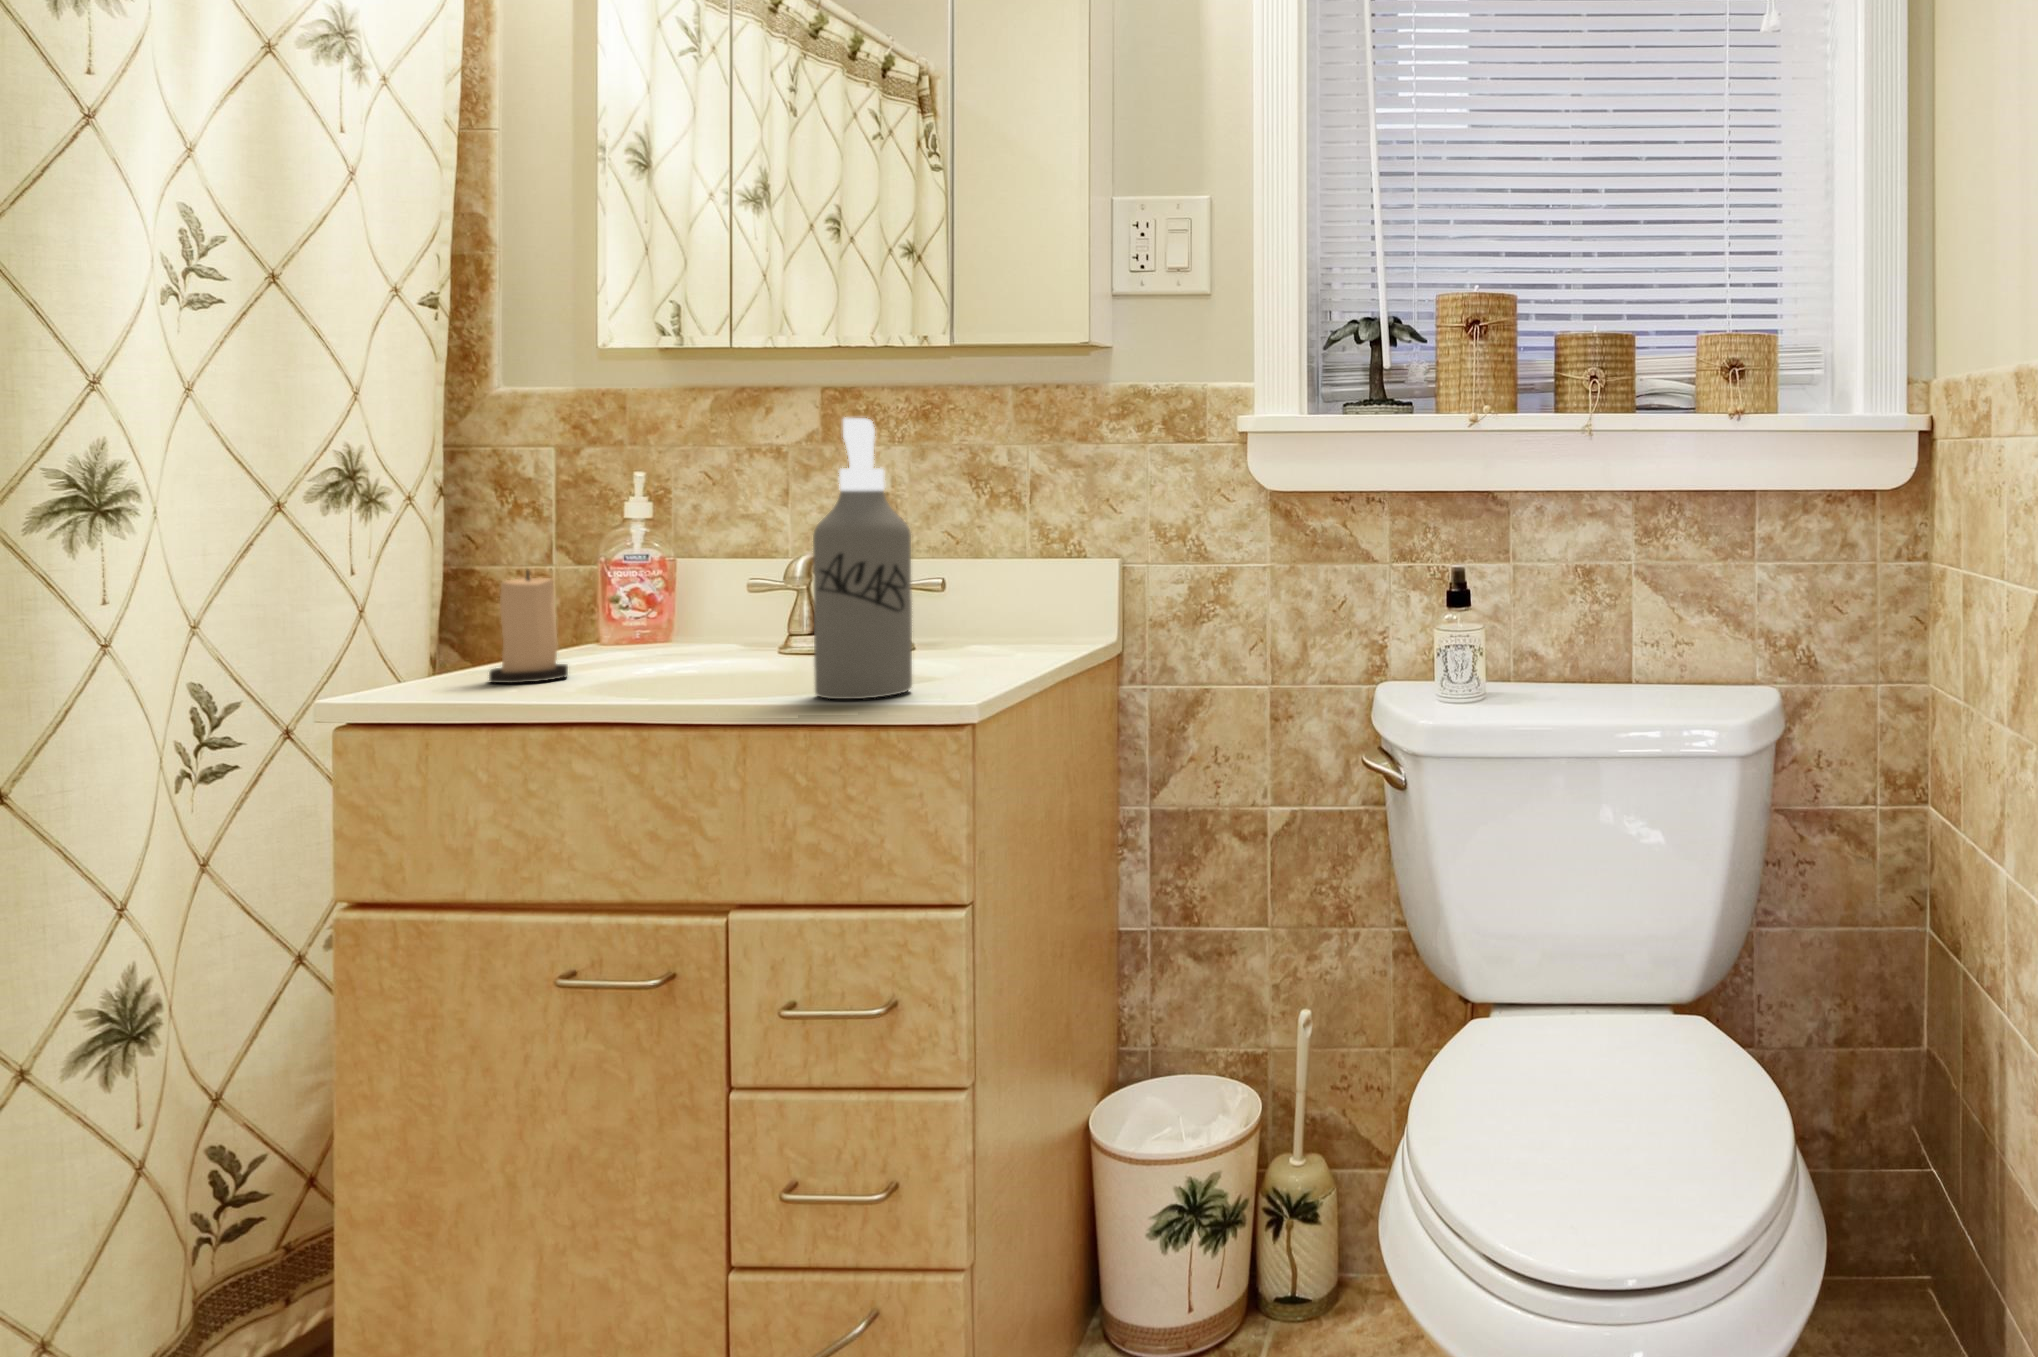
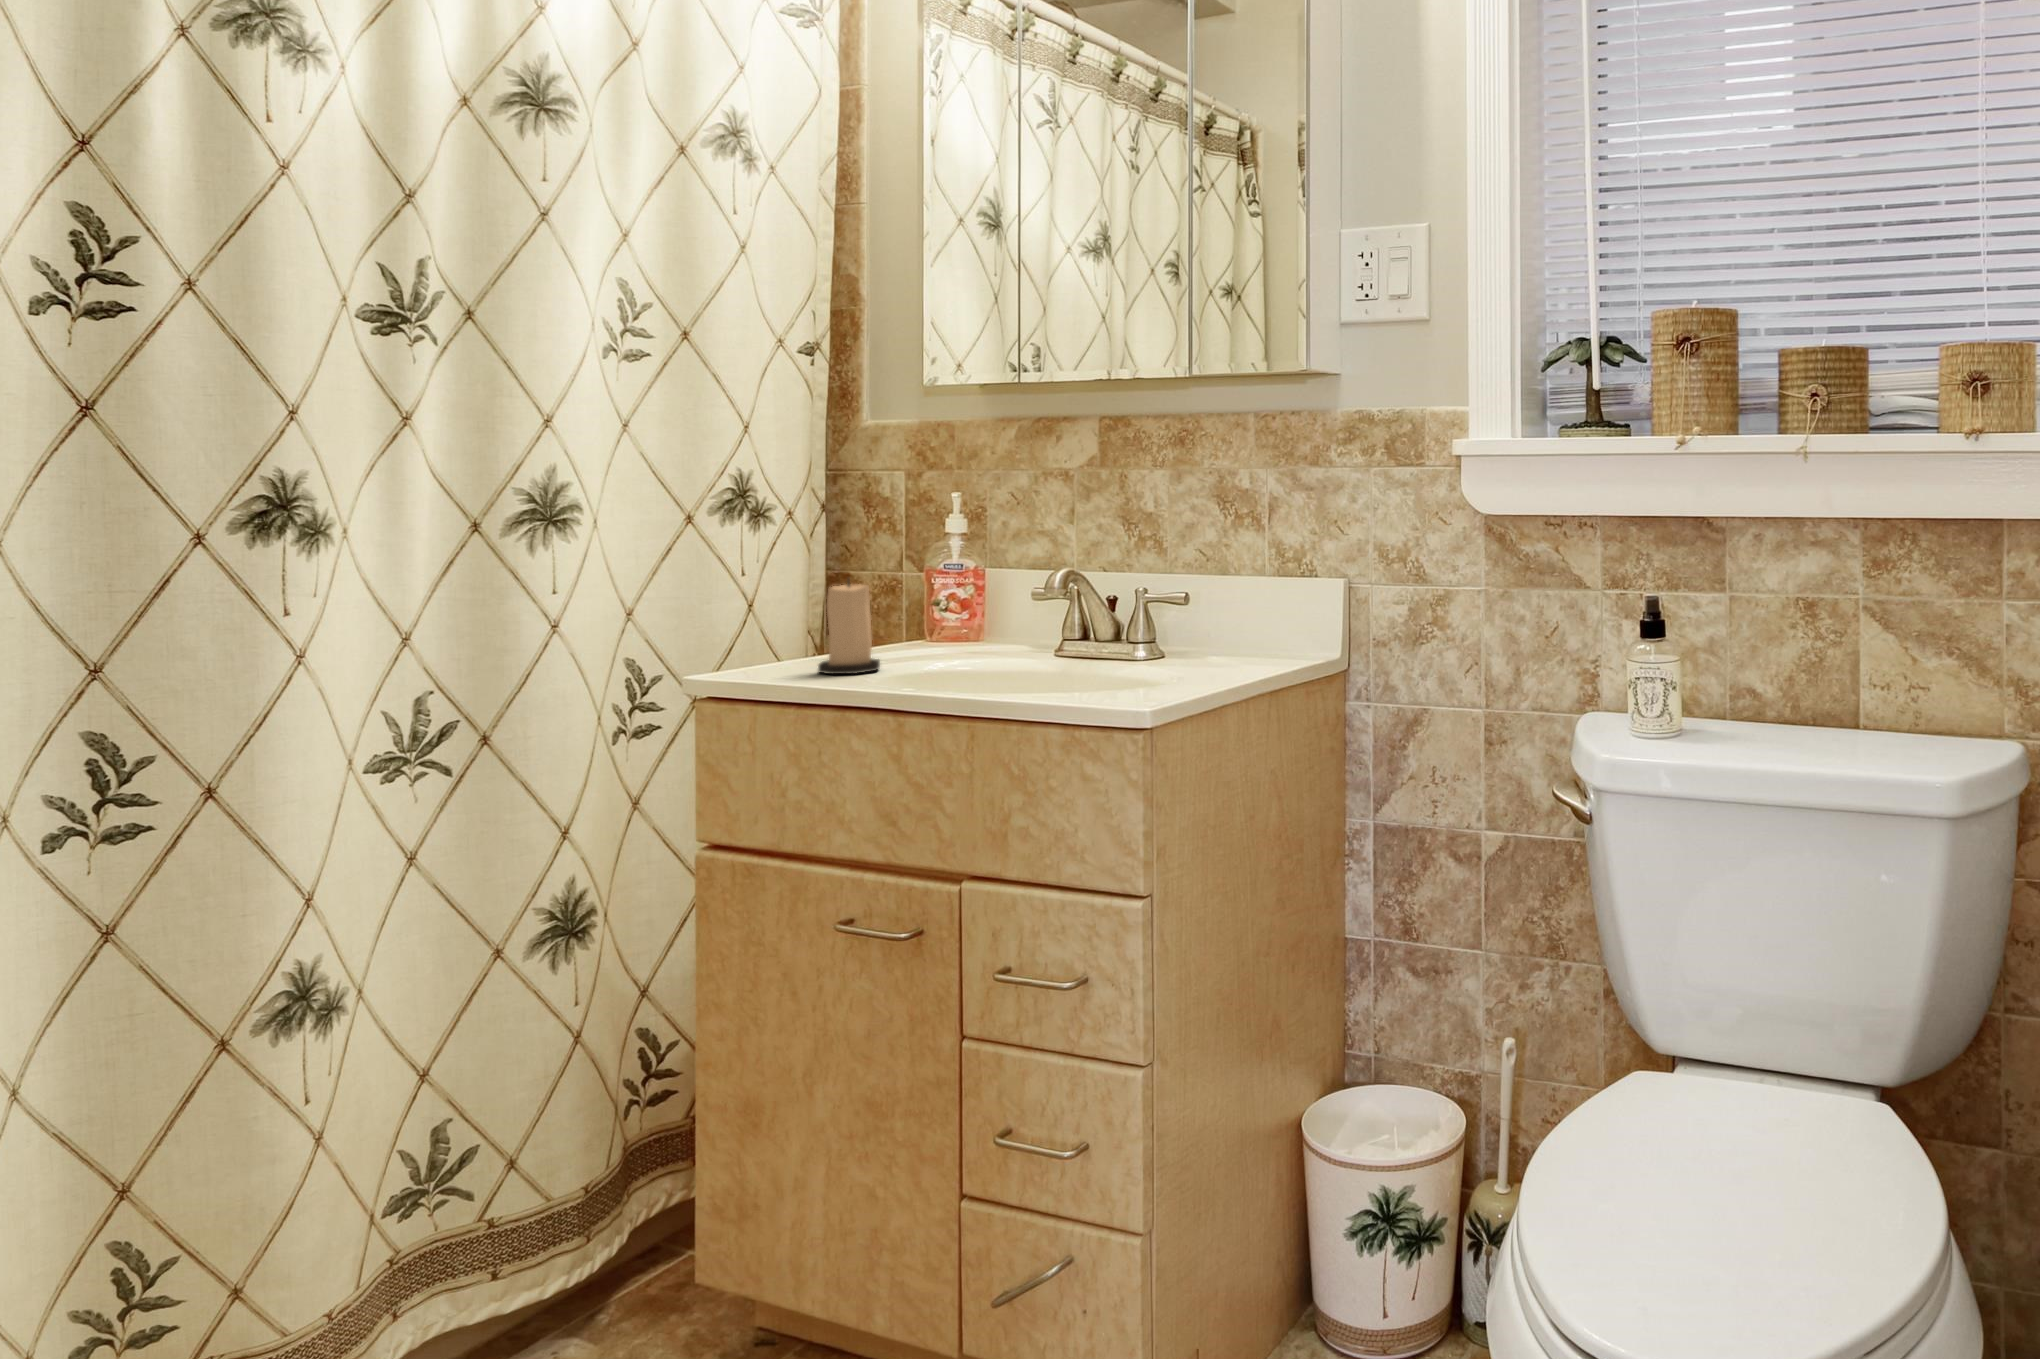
spray bottle: present [813,418,912,699] -> none [1042,446,1127,705]

